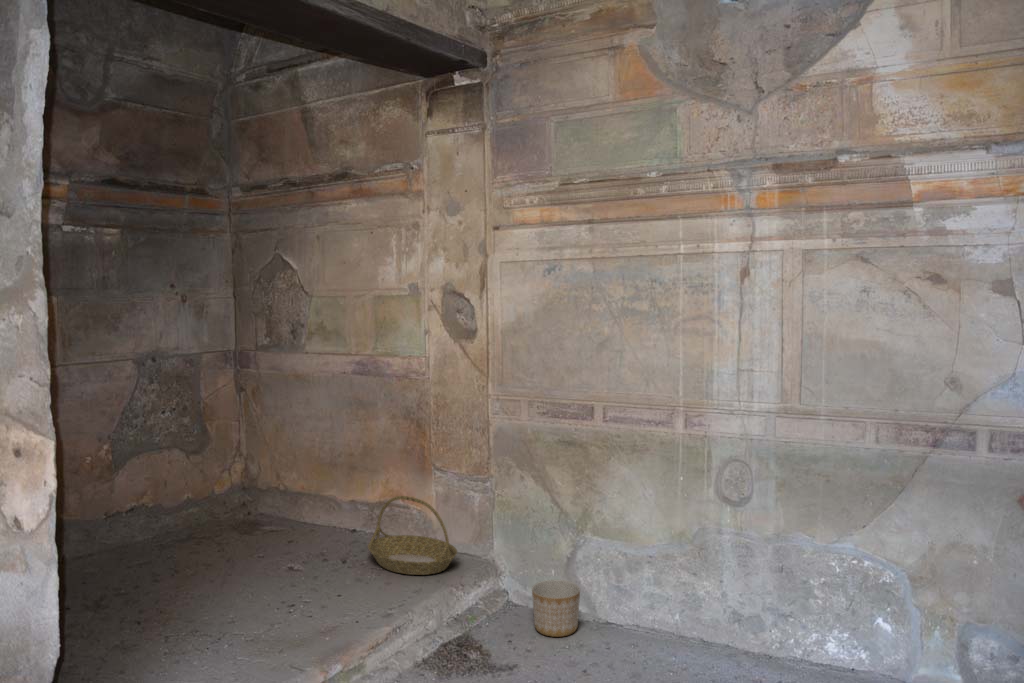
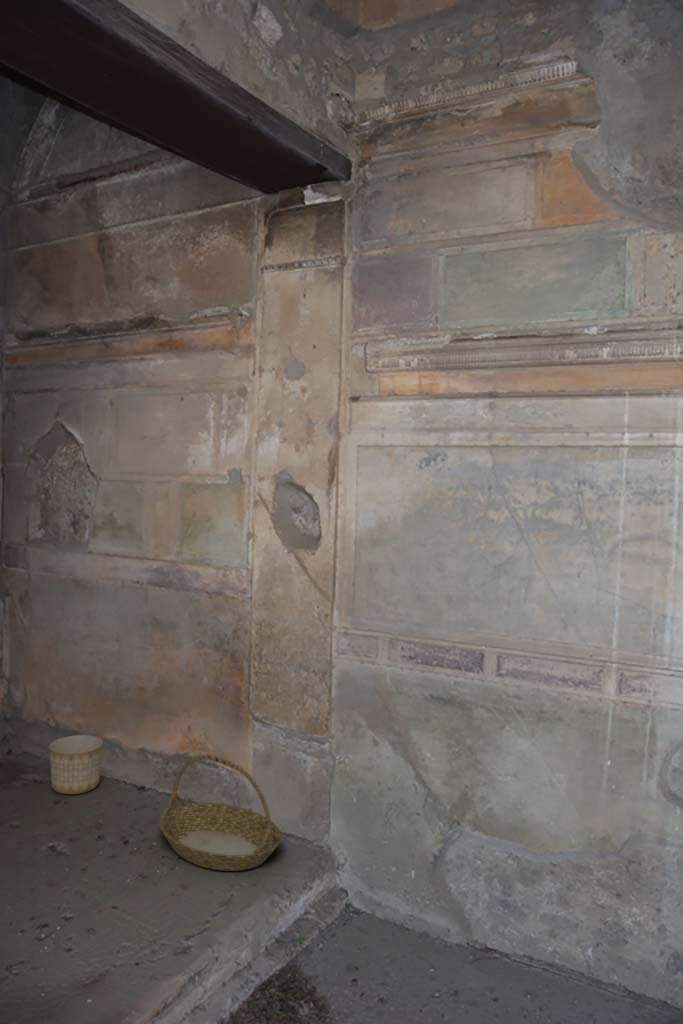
planter: present [532,580,580,637] -> present [49,735,103,794]

